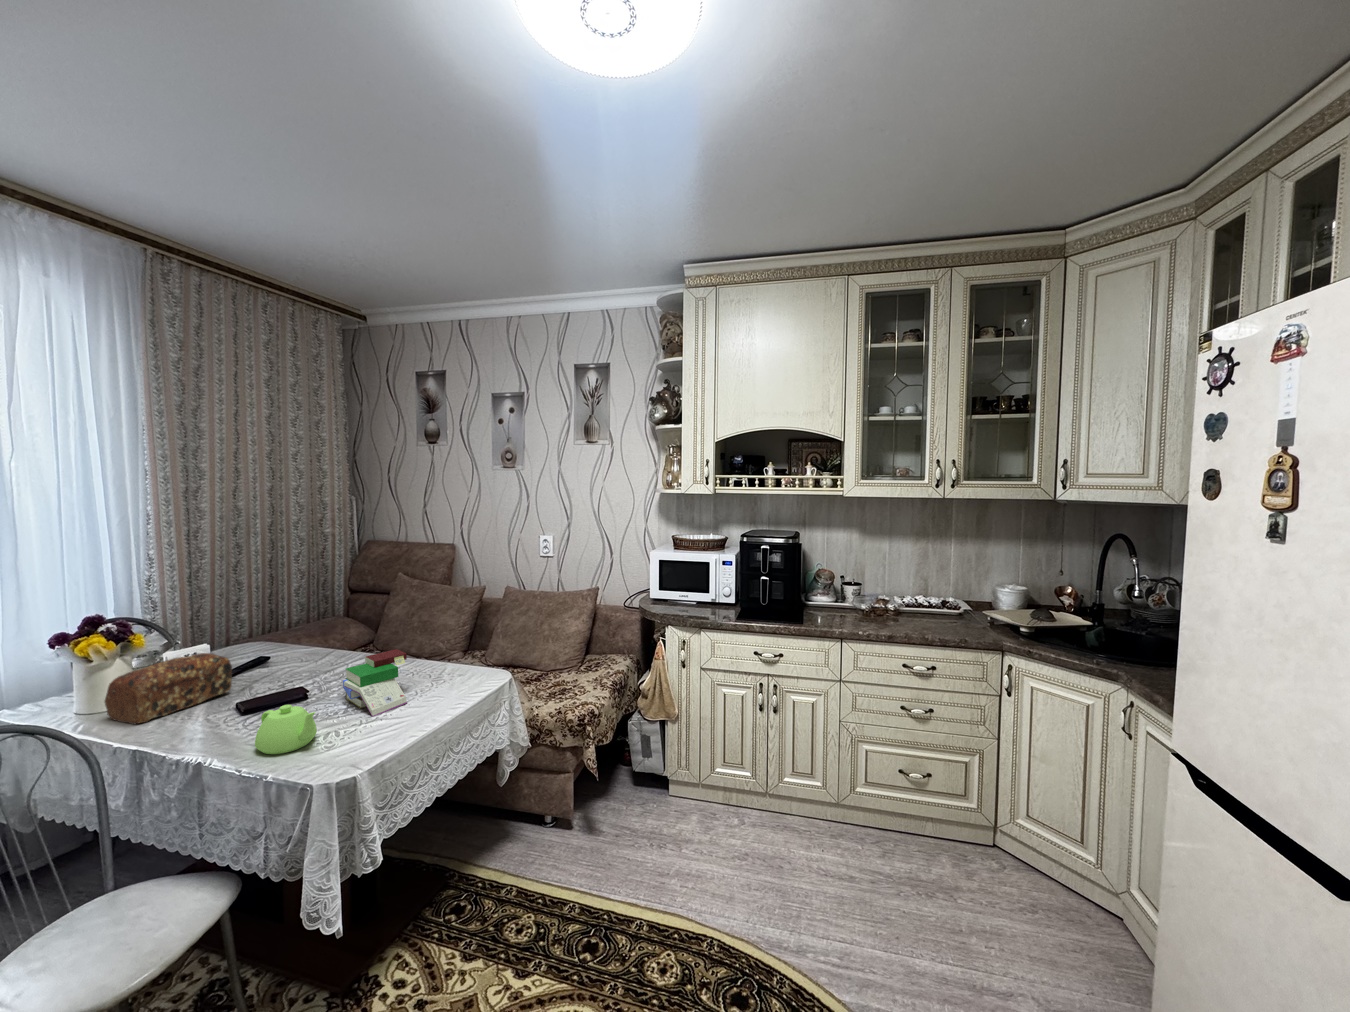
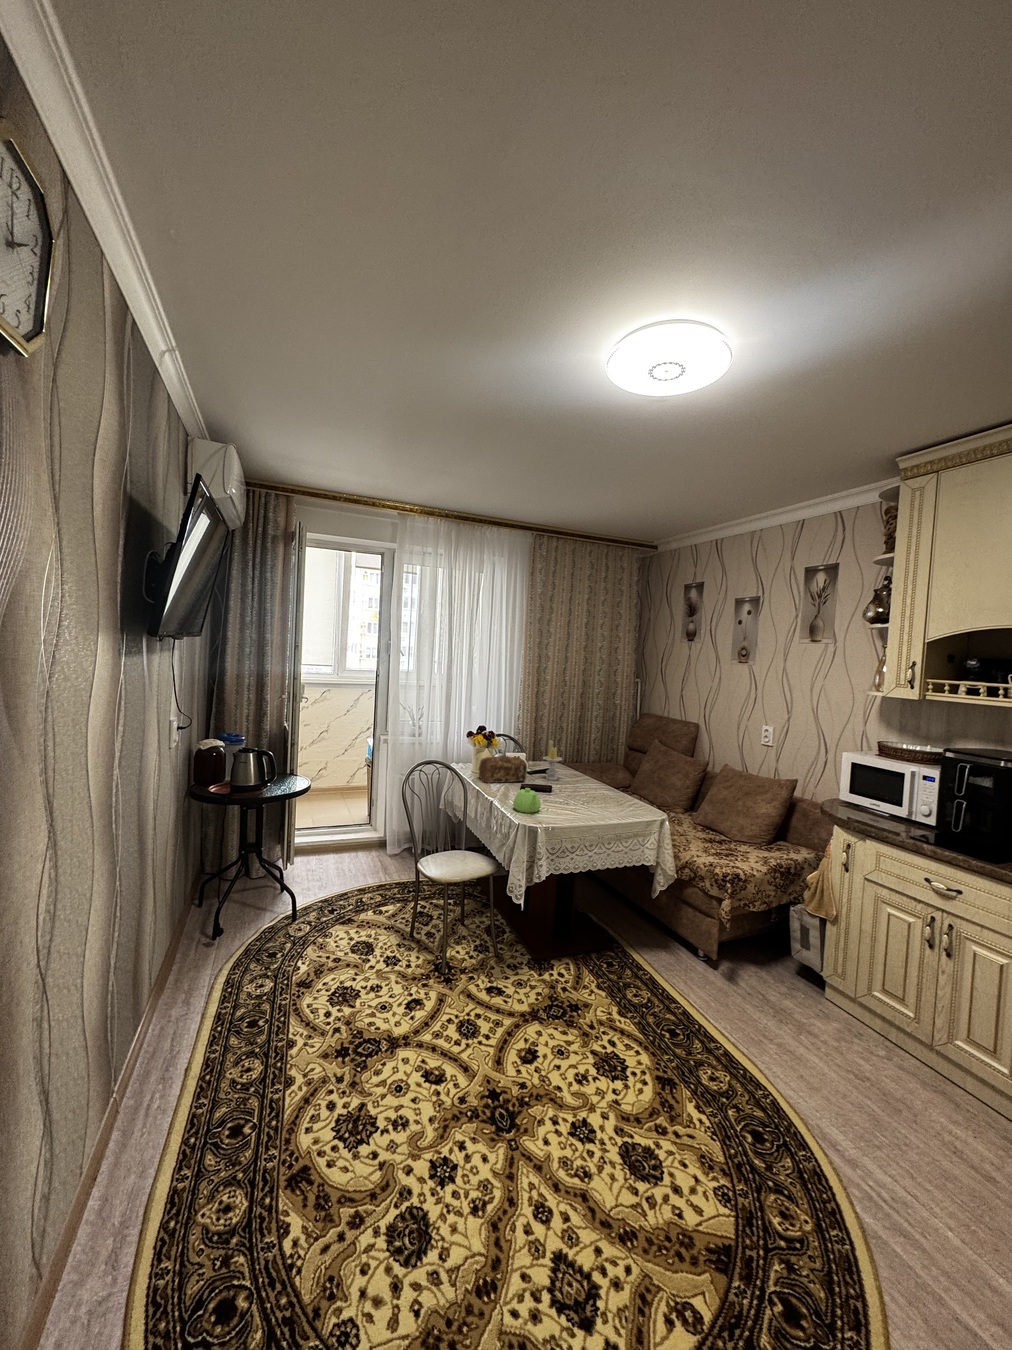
candle: none [253,608,294,675] -> present [543,740,562,780]
book: present [343,649,407,717] -> none [567,778,603,813]

